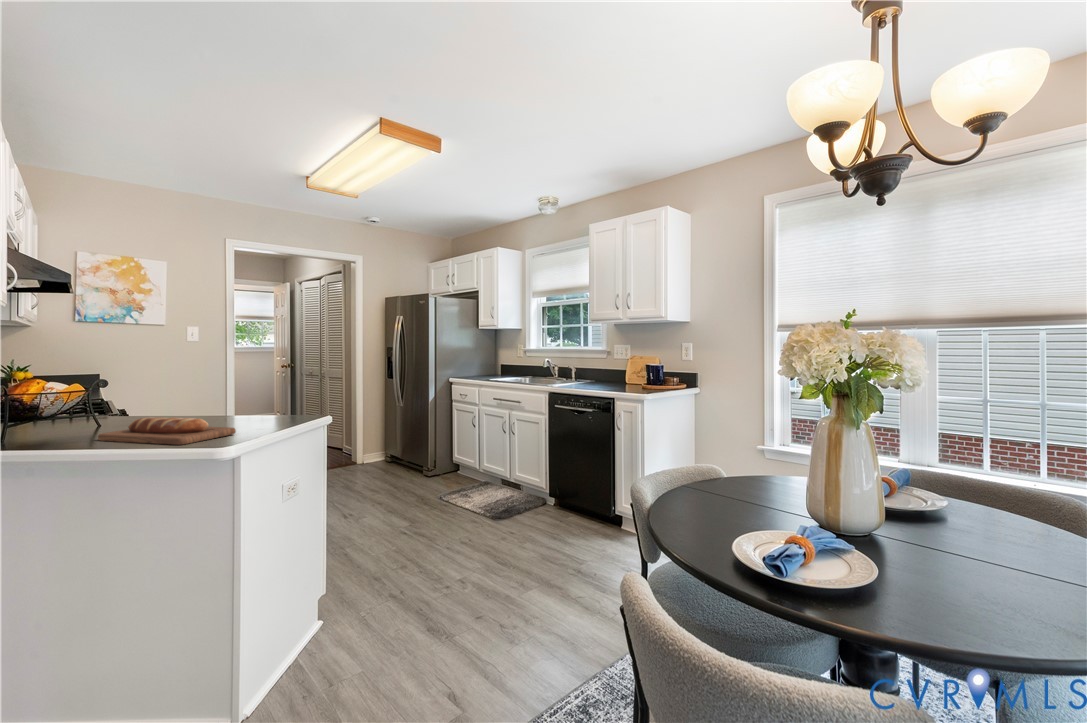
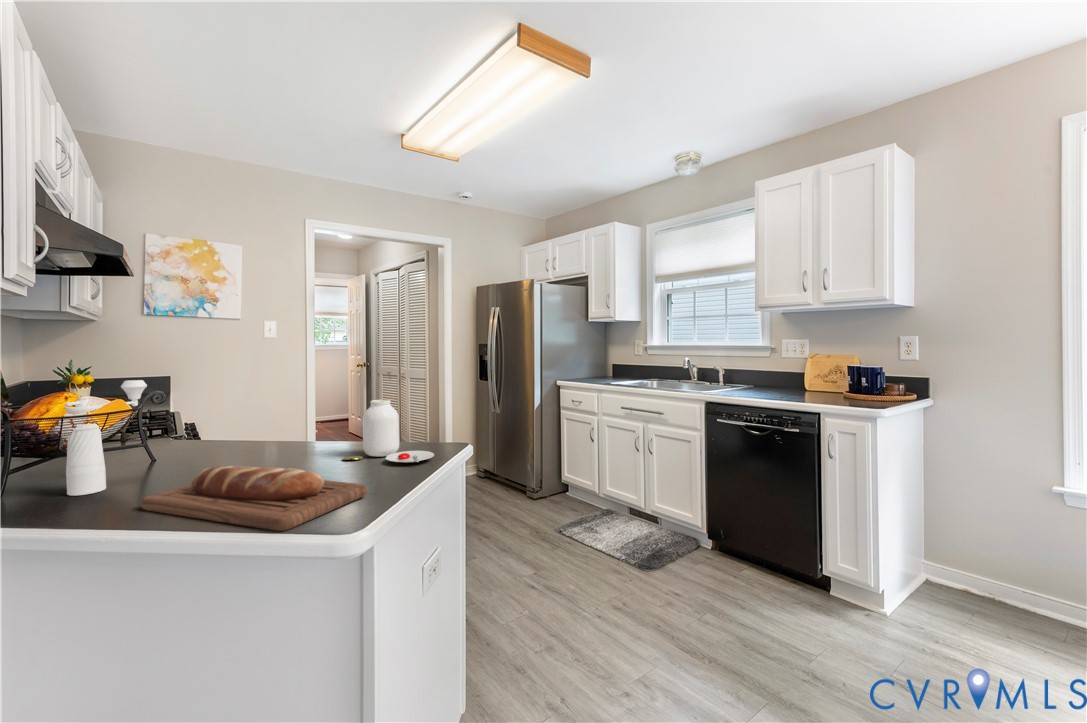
pepper mill: none [45,370,97,437] -> present [64,380,147,496]
jar: none [230,384,293,422] -> present [342,400,434,463]

